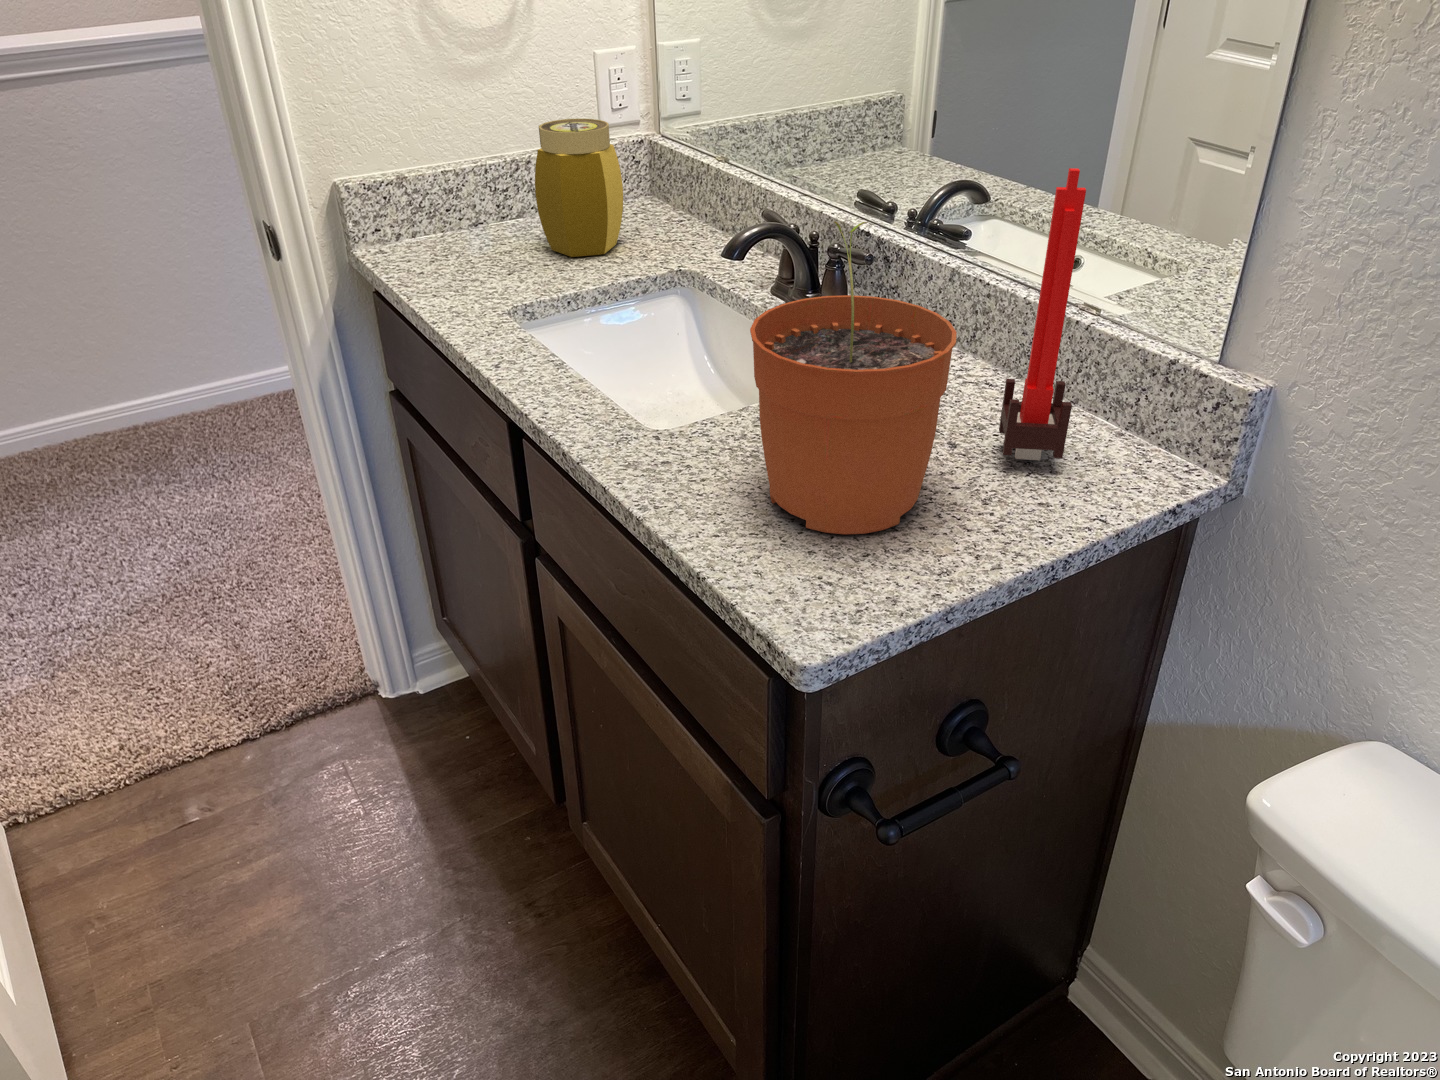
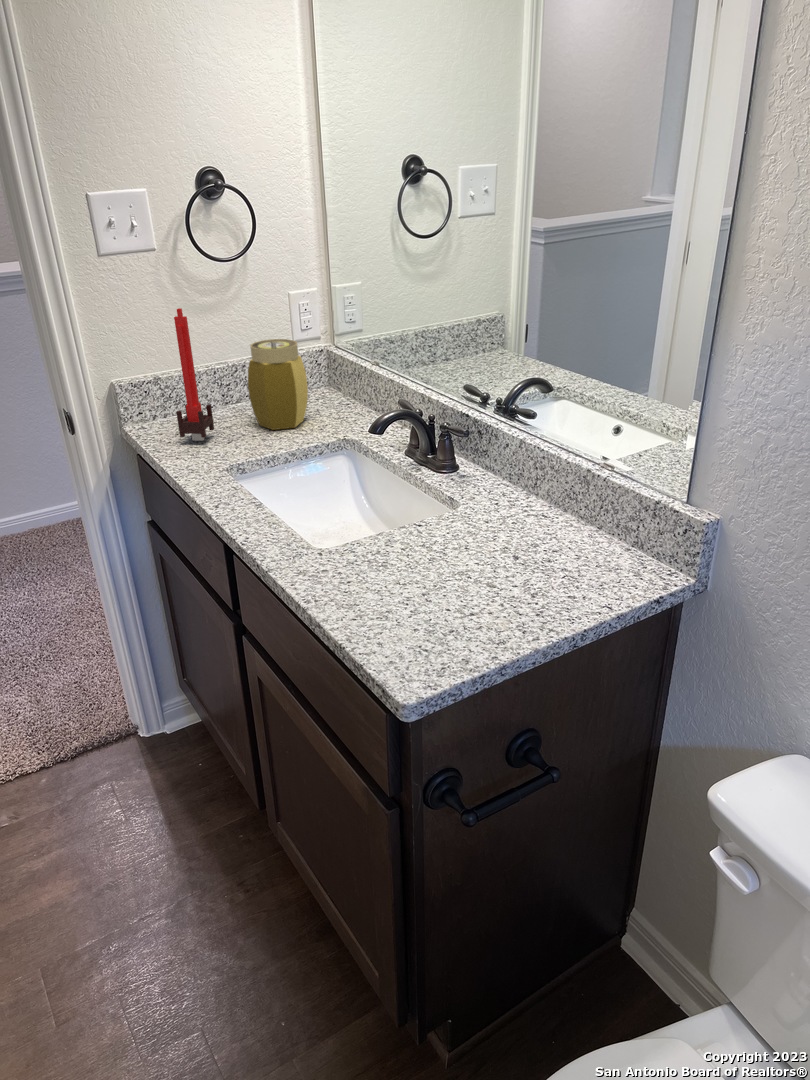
candle: present [999,168,1086,460] -> present [174,308,214,441]
plant pot: present [750,222,957,534] -> none [374,418,506,618]

